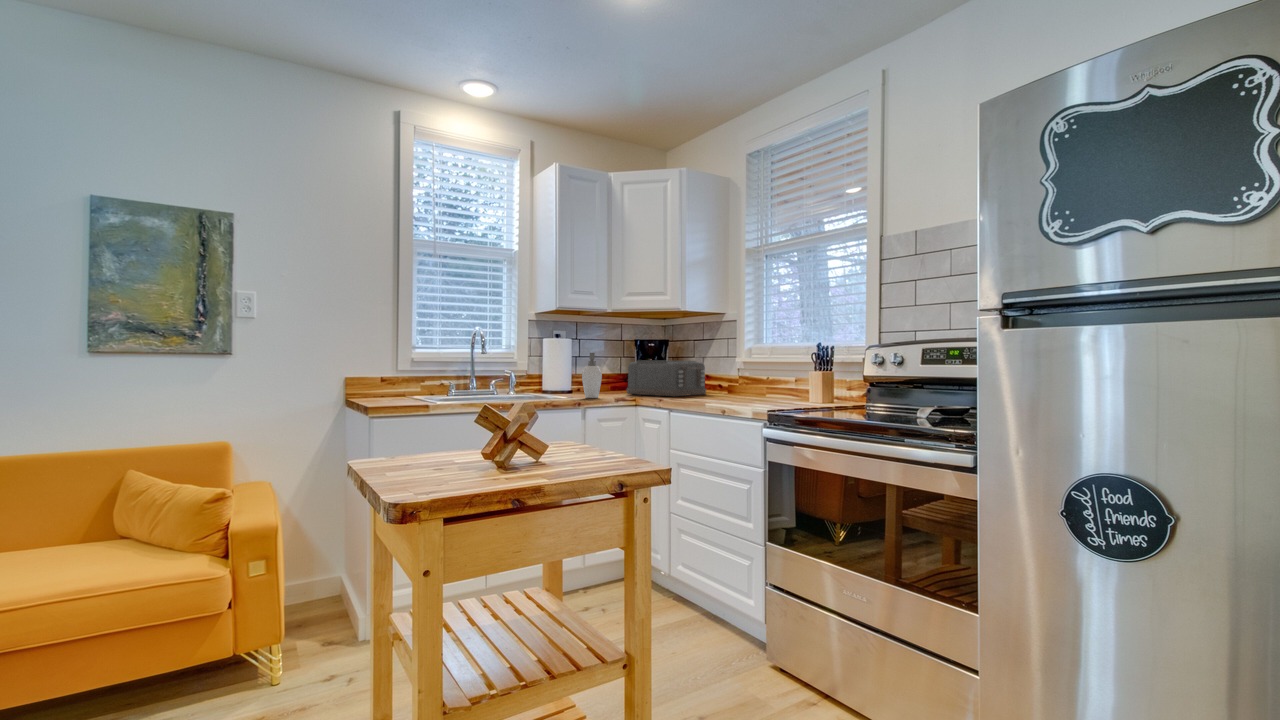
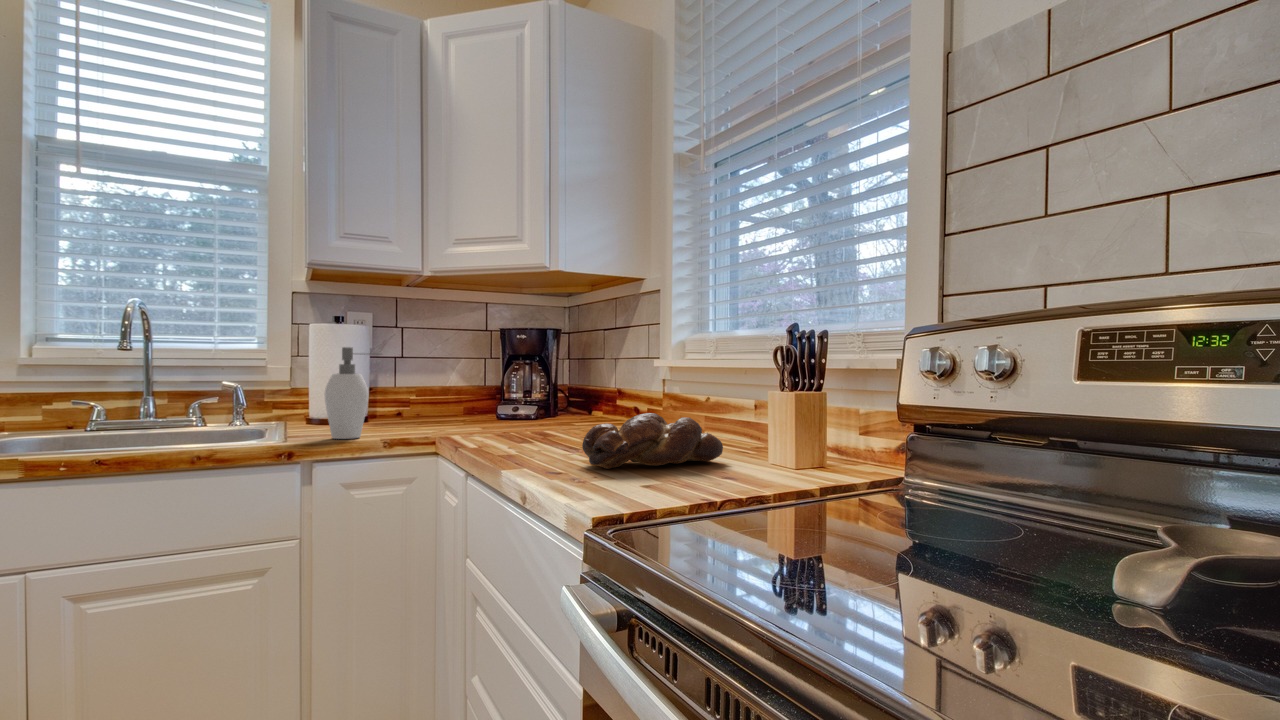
toaster: present [626,360,706,396] -> none [449,364,602,435]
bread loaf: none [732,381,790,403] -> present [582,413,723,469]

